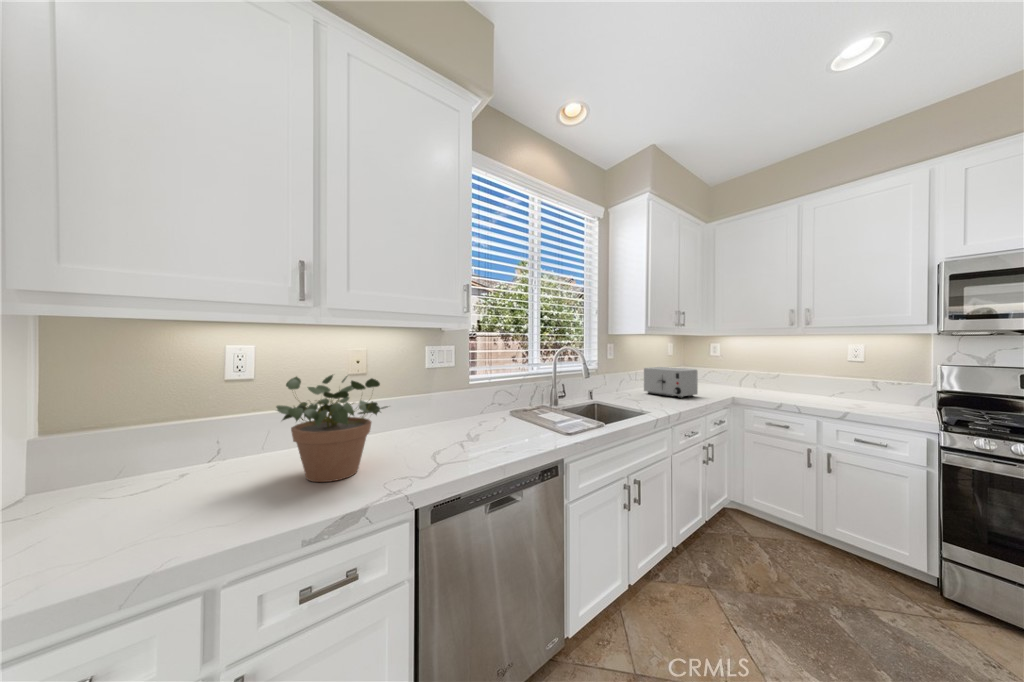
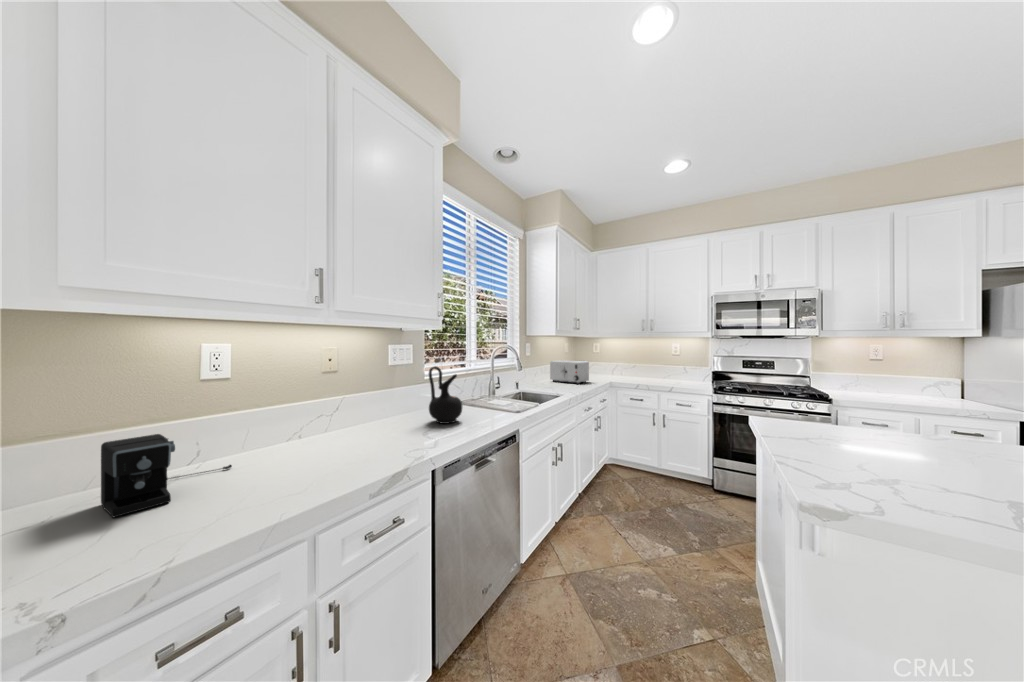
potted plant: present [276,375,388,482] -> none [296,366,407,458]
ceramic jug: none [451,375,491,445] -> present [429,367,462,424]
coffee maker: none [53,442,213,529] -> present [101,434,232,517]

